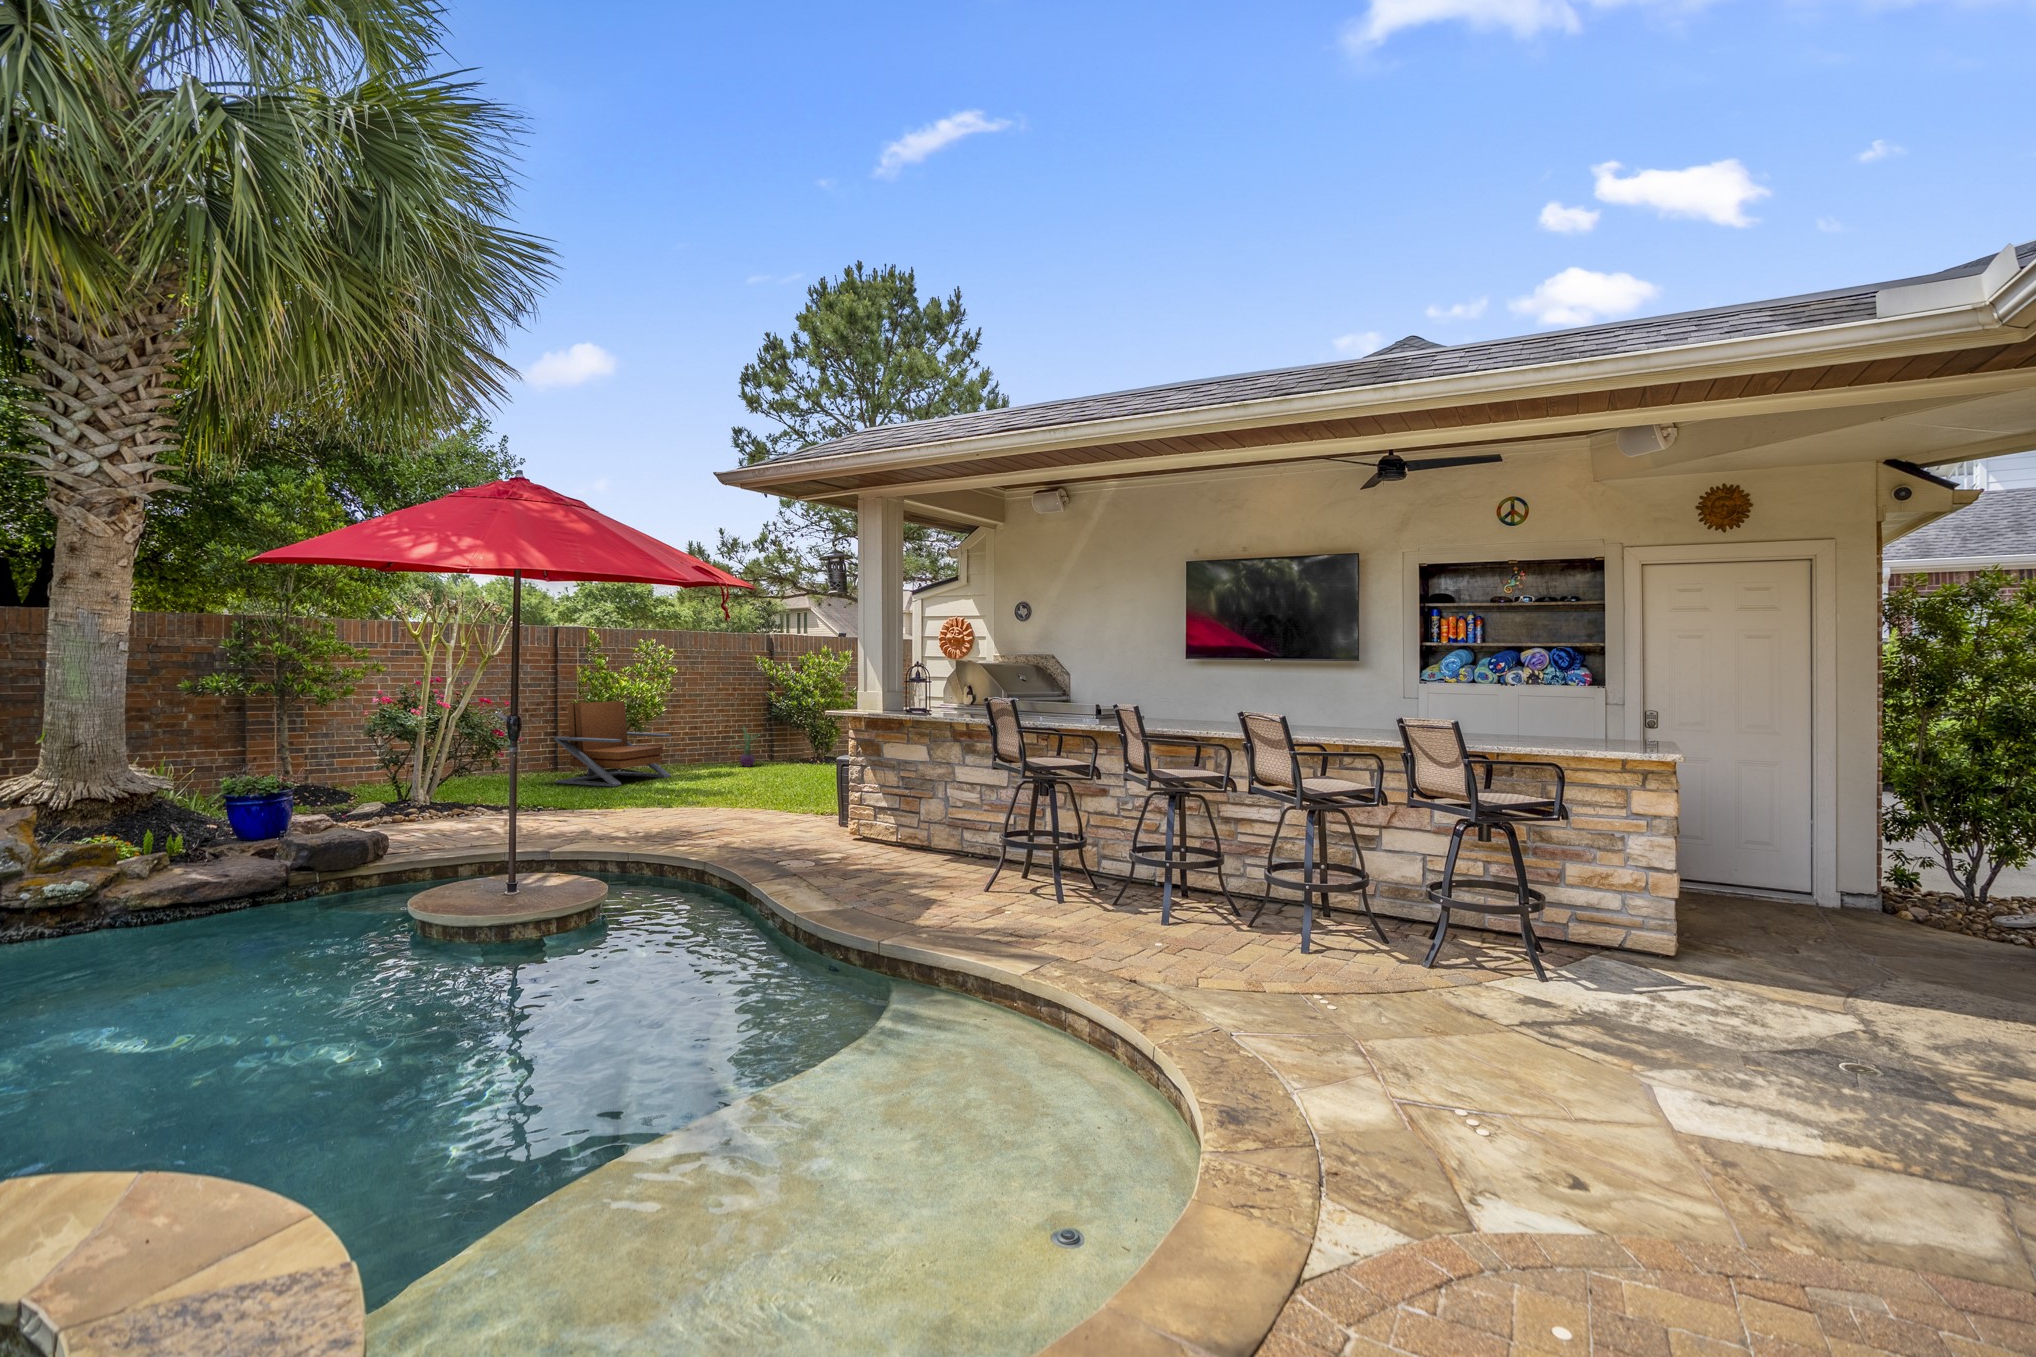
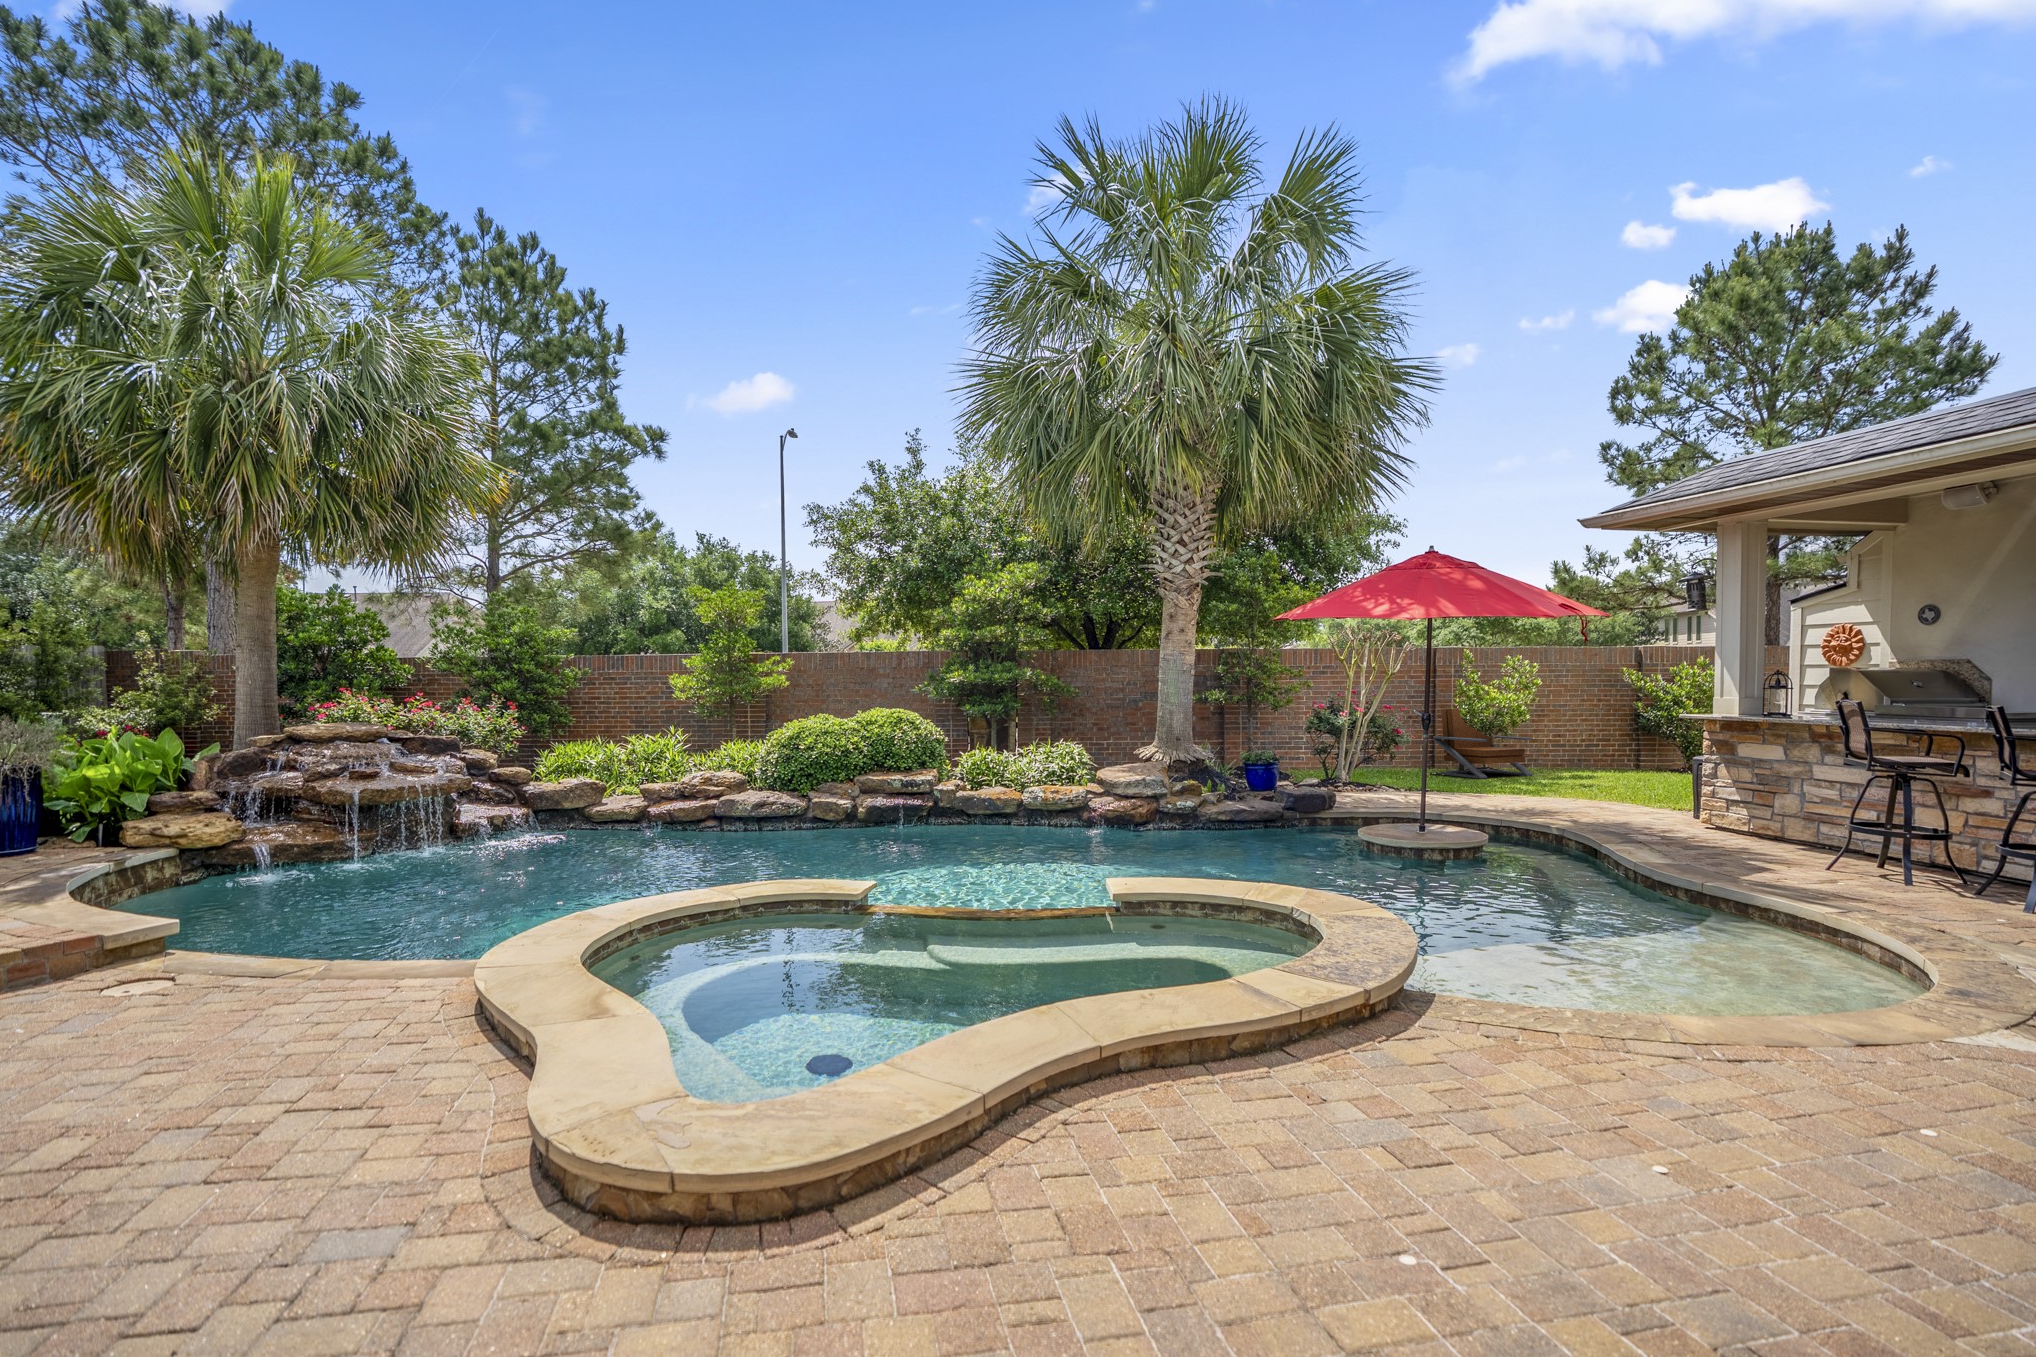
decorative plant: present [739,728,755,767] -> none [1590,735,1633,773]

